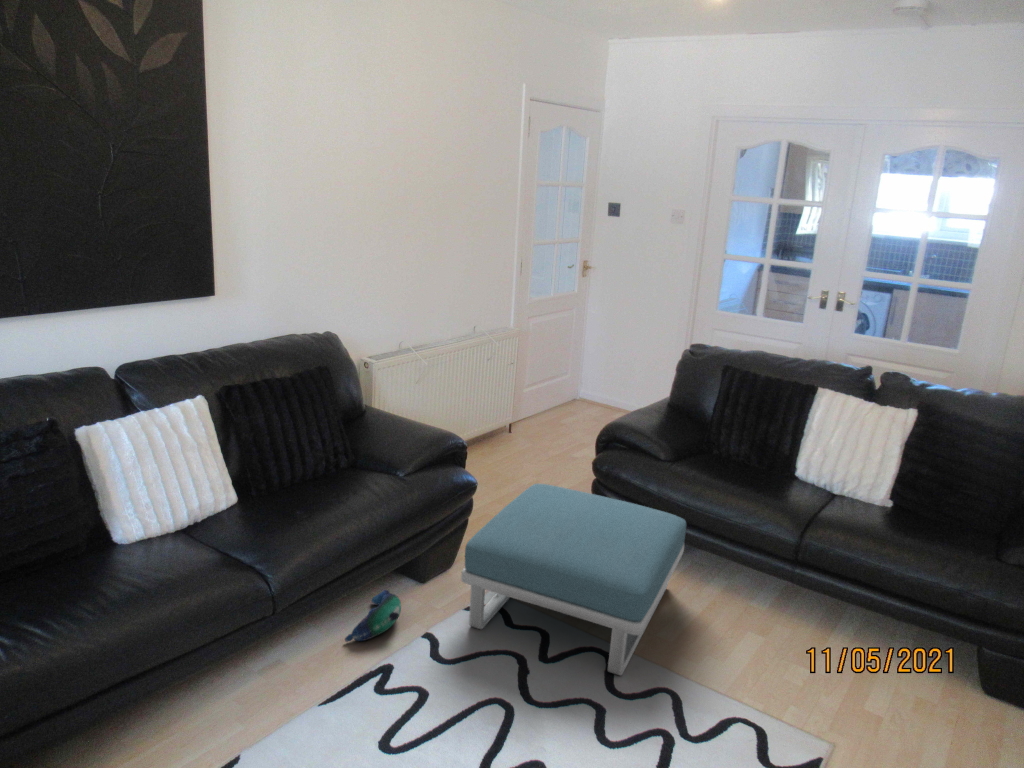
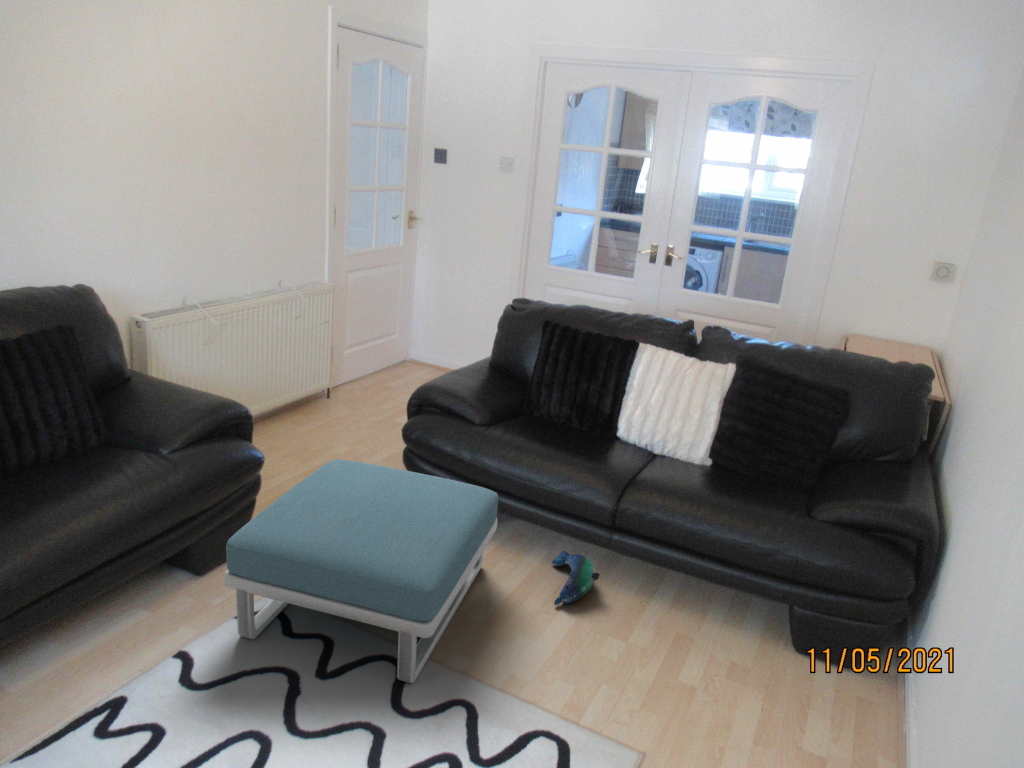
plush toy: present [345,590,401,642] -> present [552,551,600,605]

